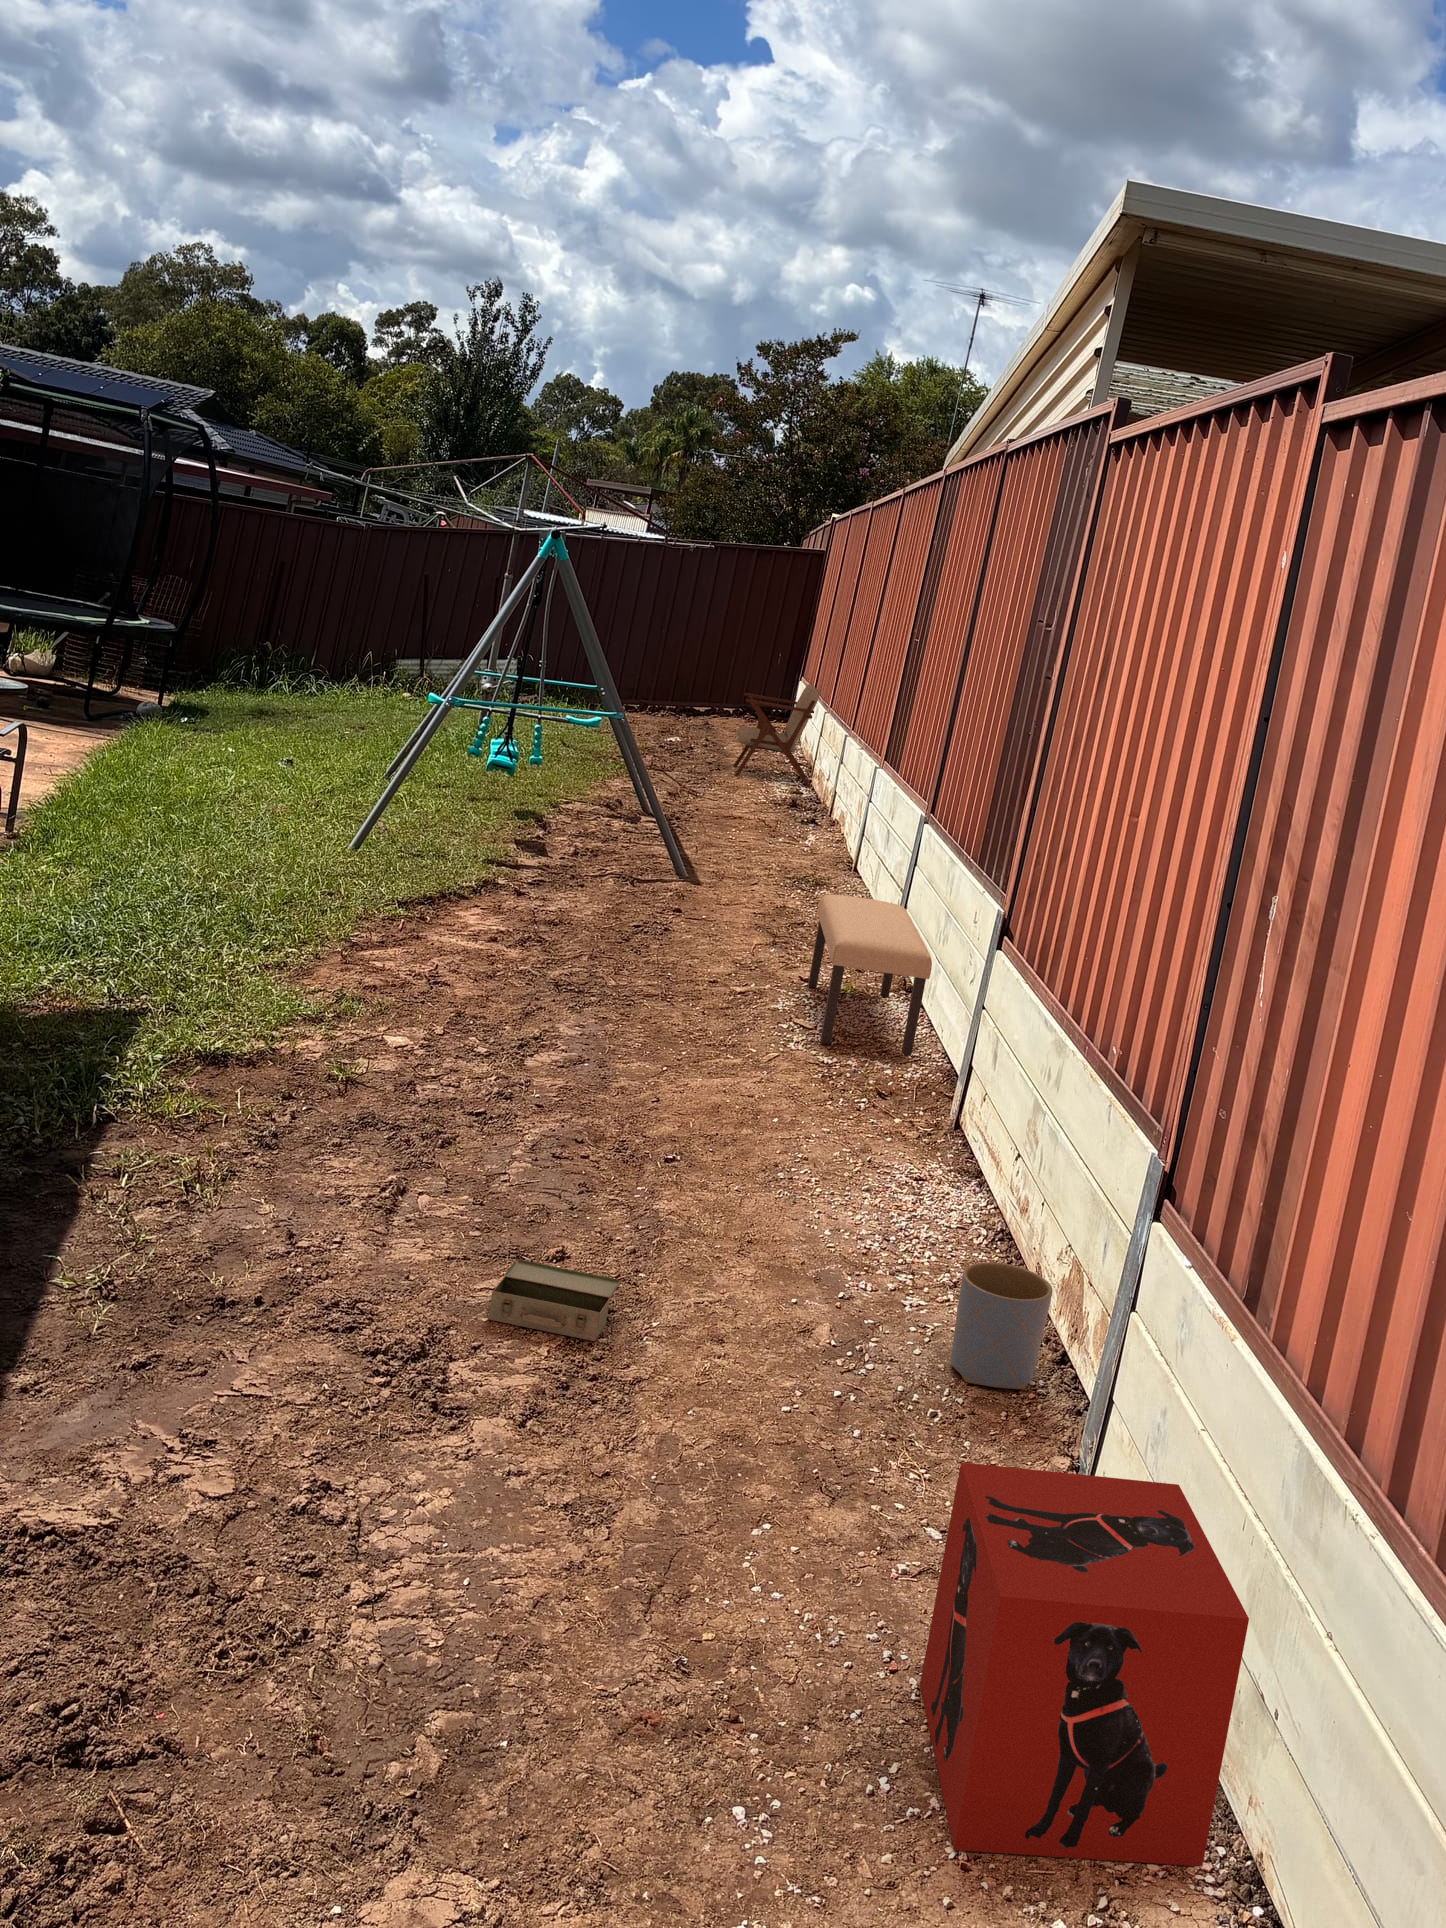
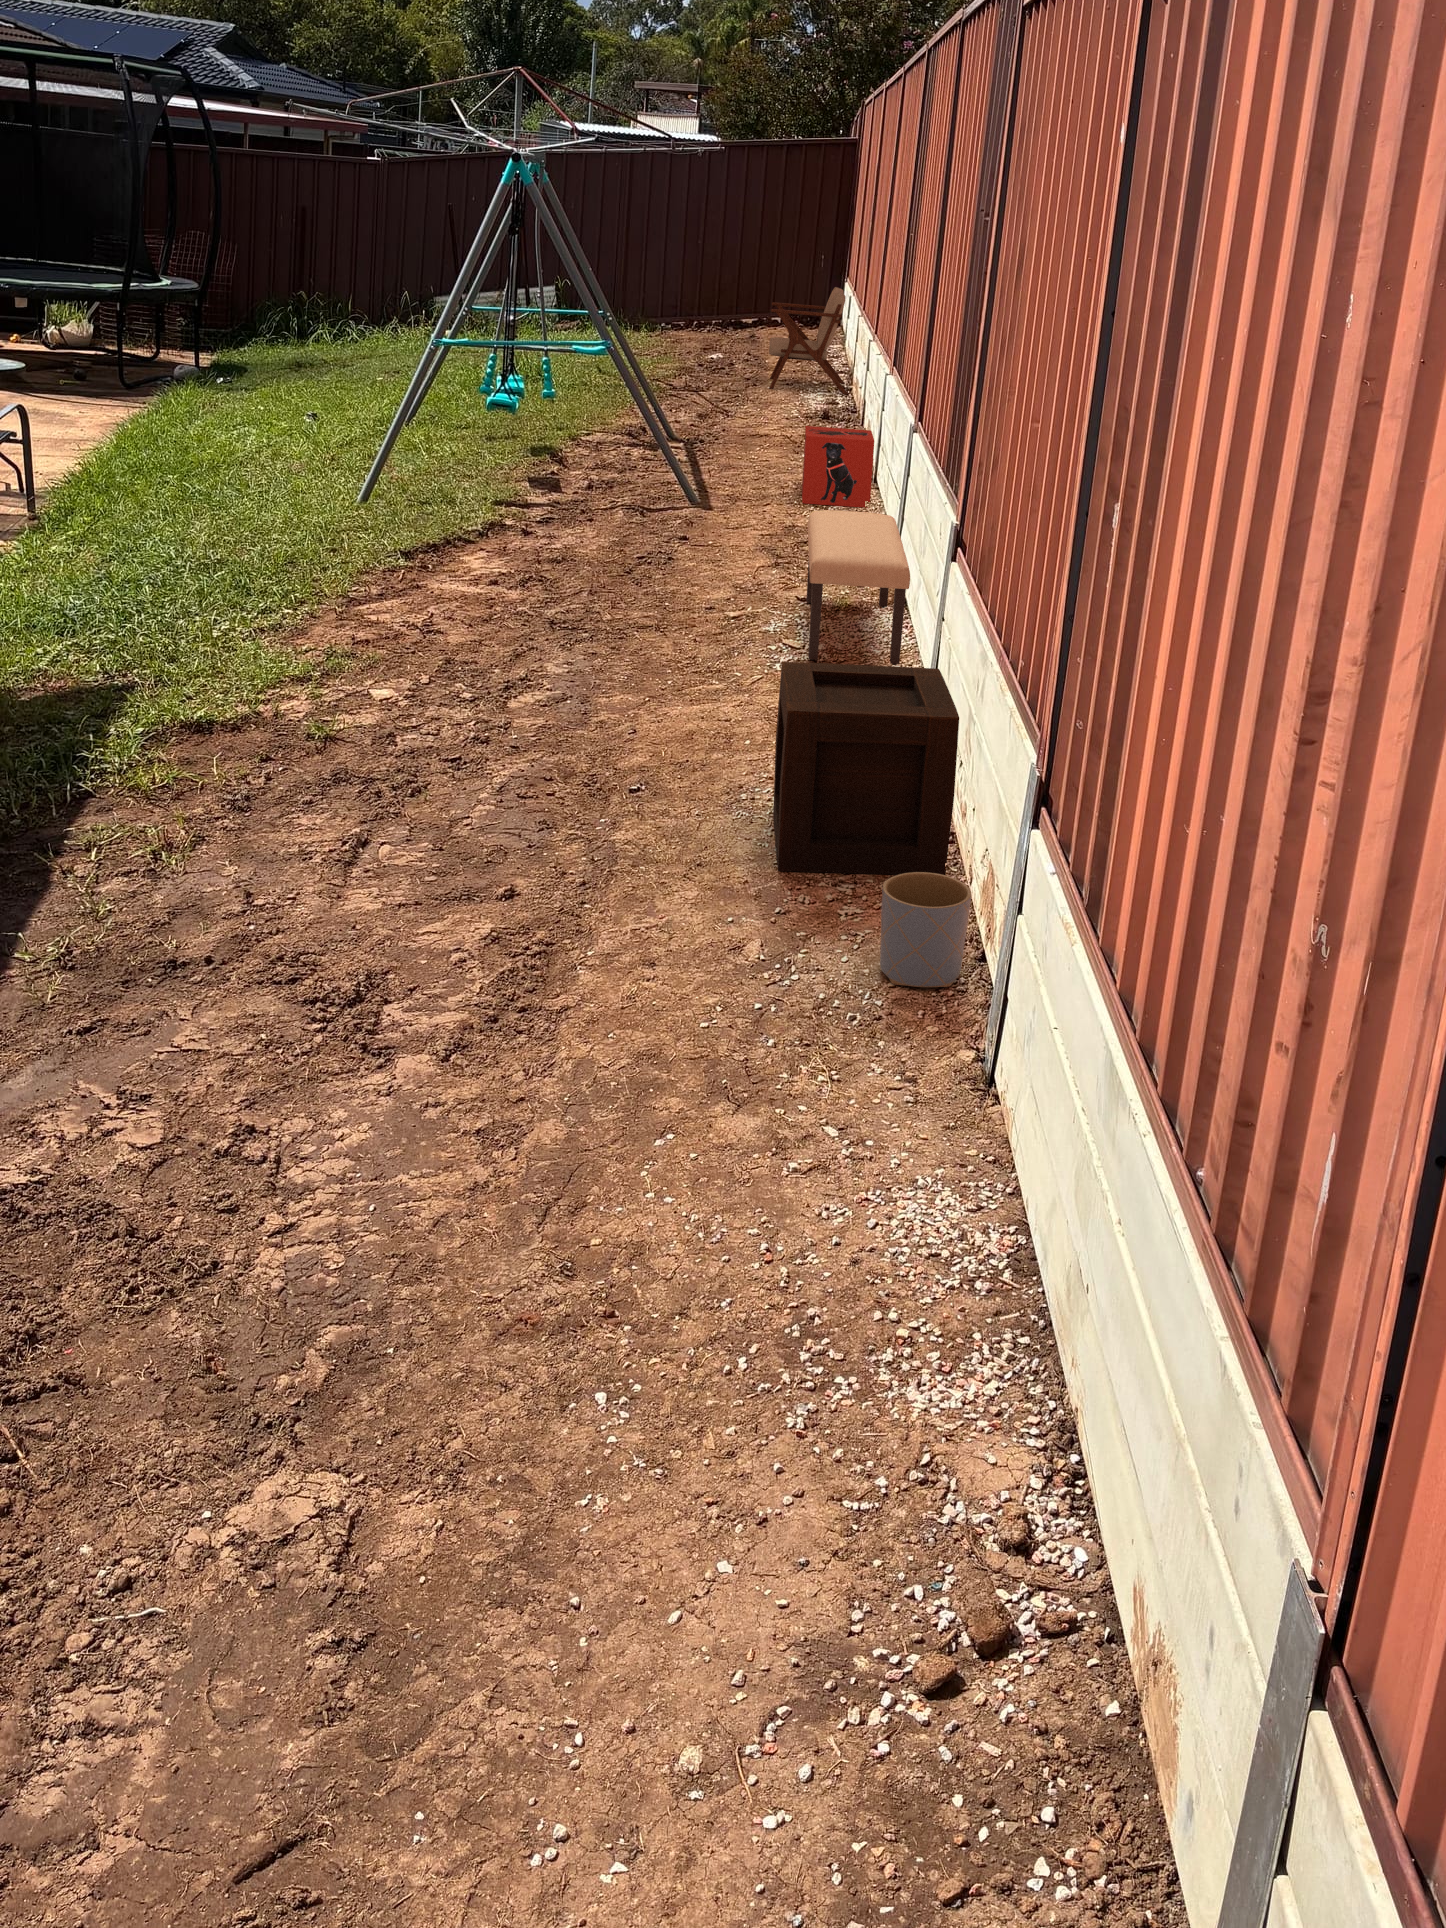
wooden crate: none [812,1036,1028,1273] -> present [773,662,959,875]
toolbox: present [488,1260,620,1341] -> none [428,903,556,973]
storage box: present [920,1462,1249,1866] -> present [802,426,874,508]

